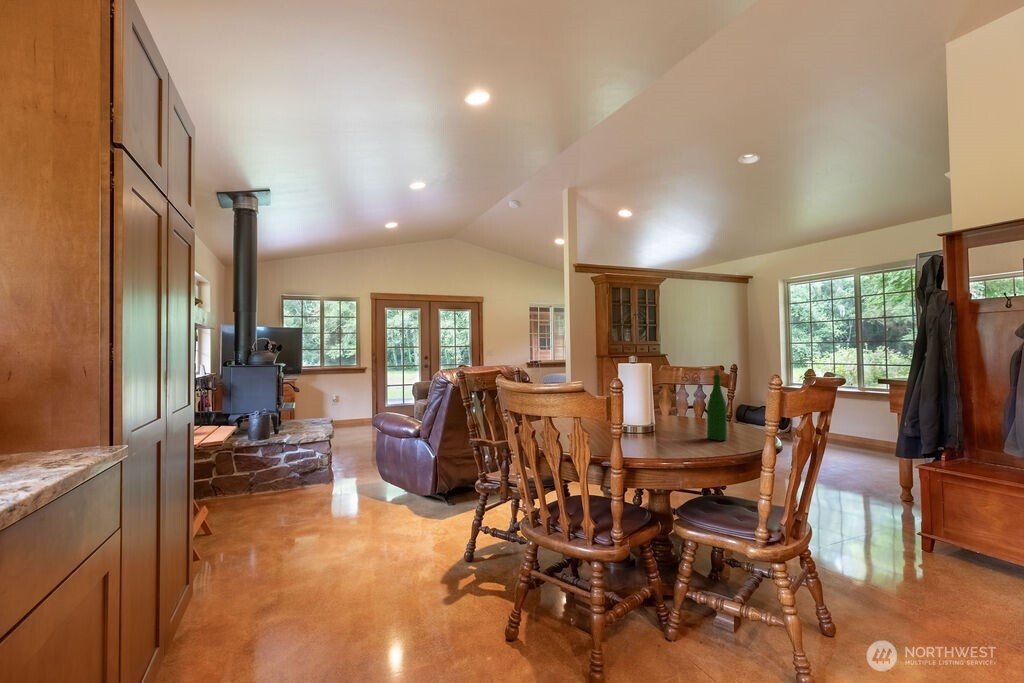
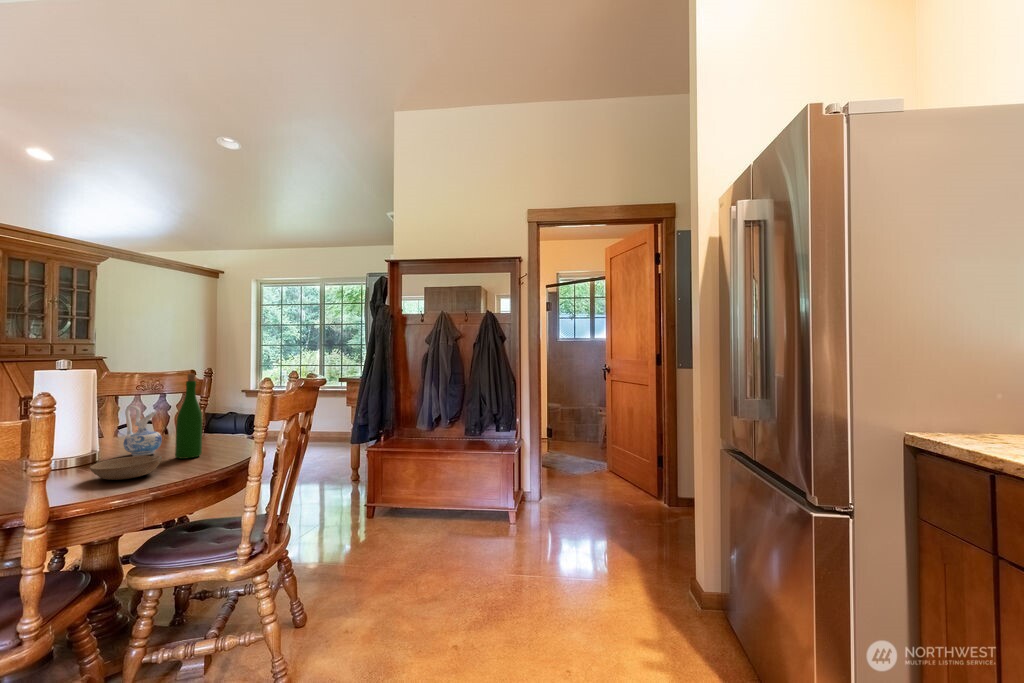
ceramic pitcher: none [673,392,698,432] -> present [123,405,162,456]
bowl: none [653,430,697,446] -> present [90,456,162,480]

